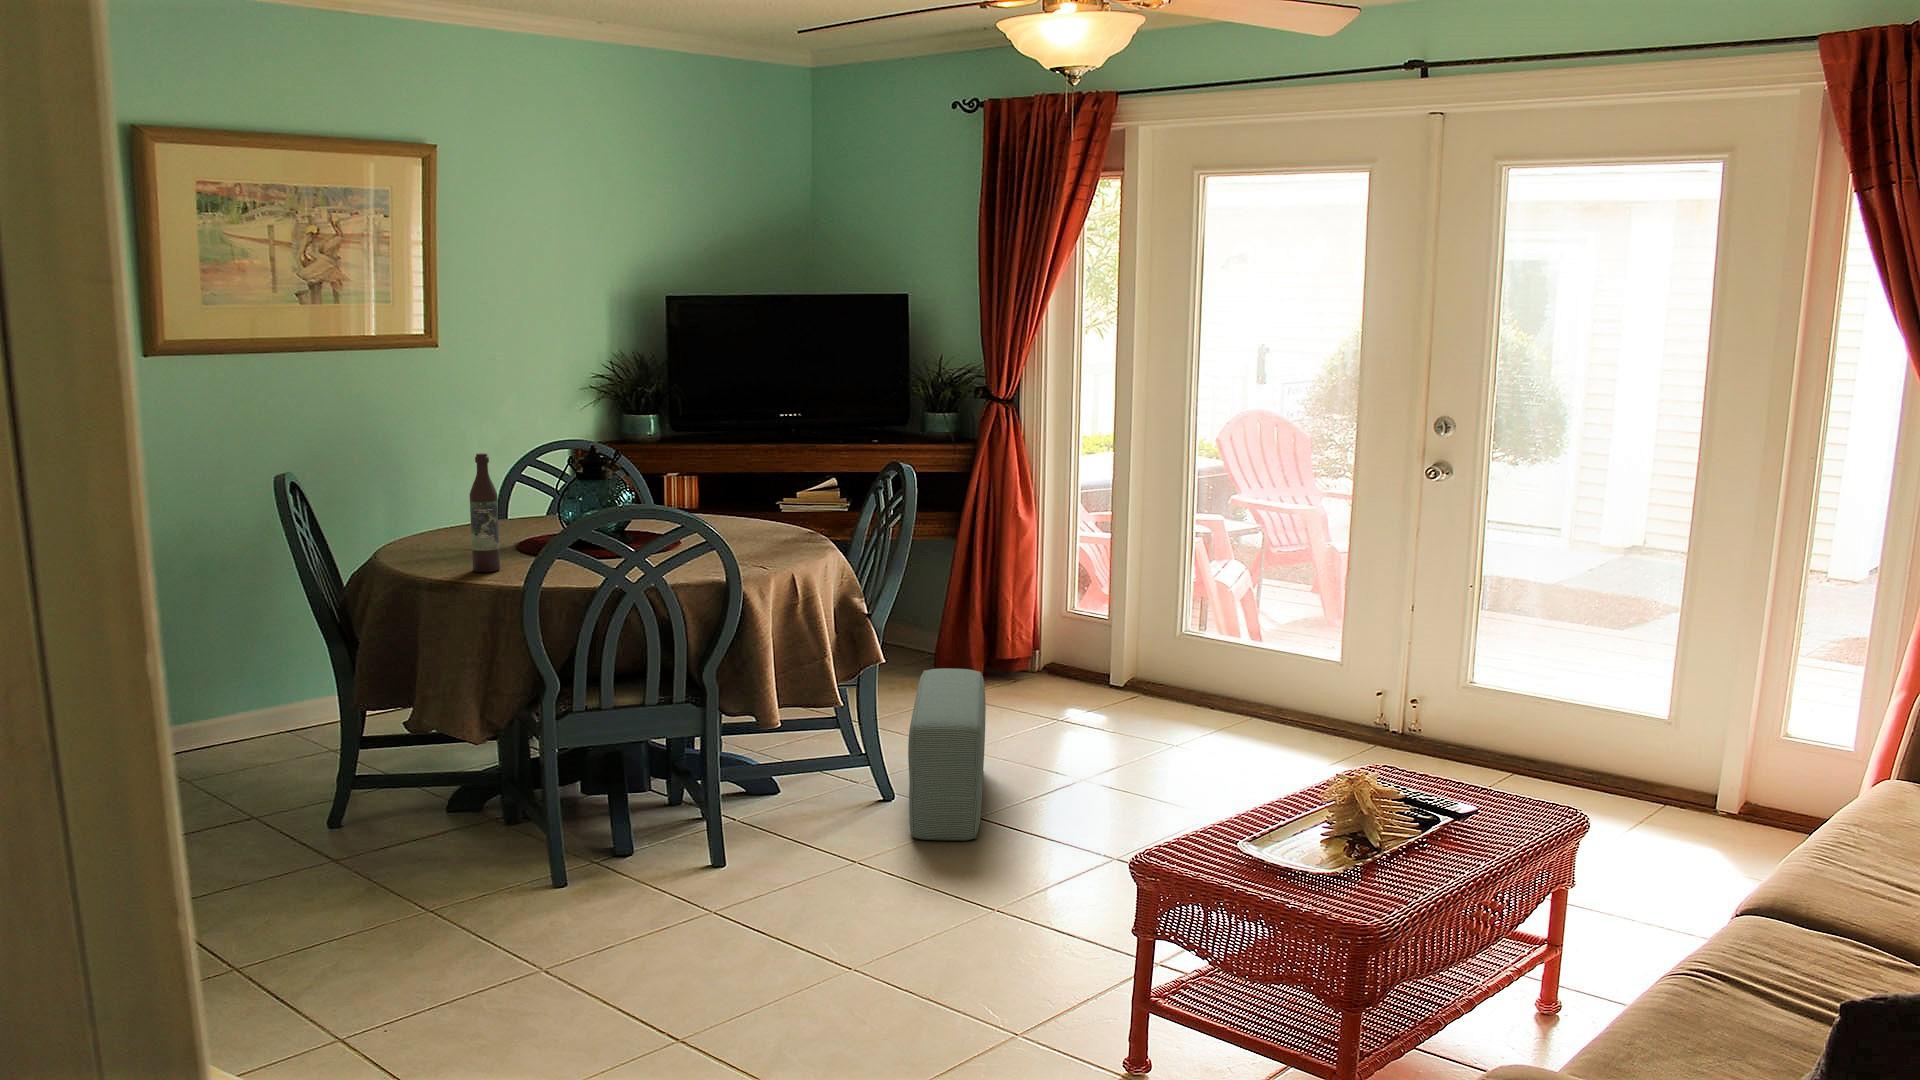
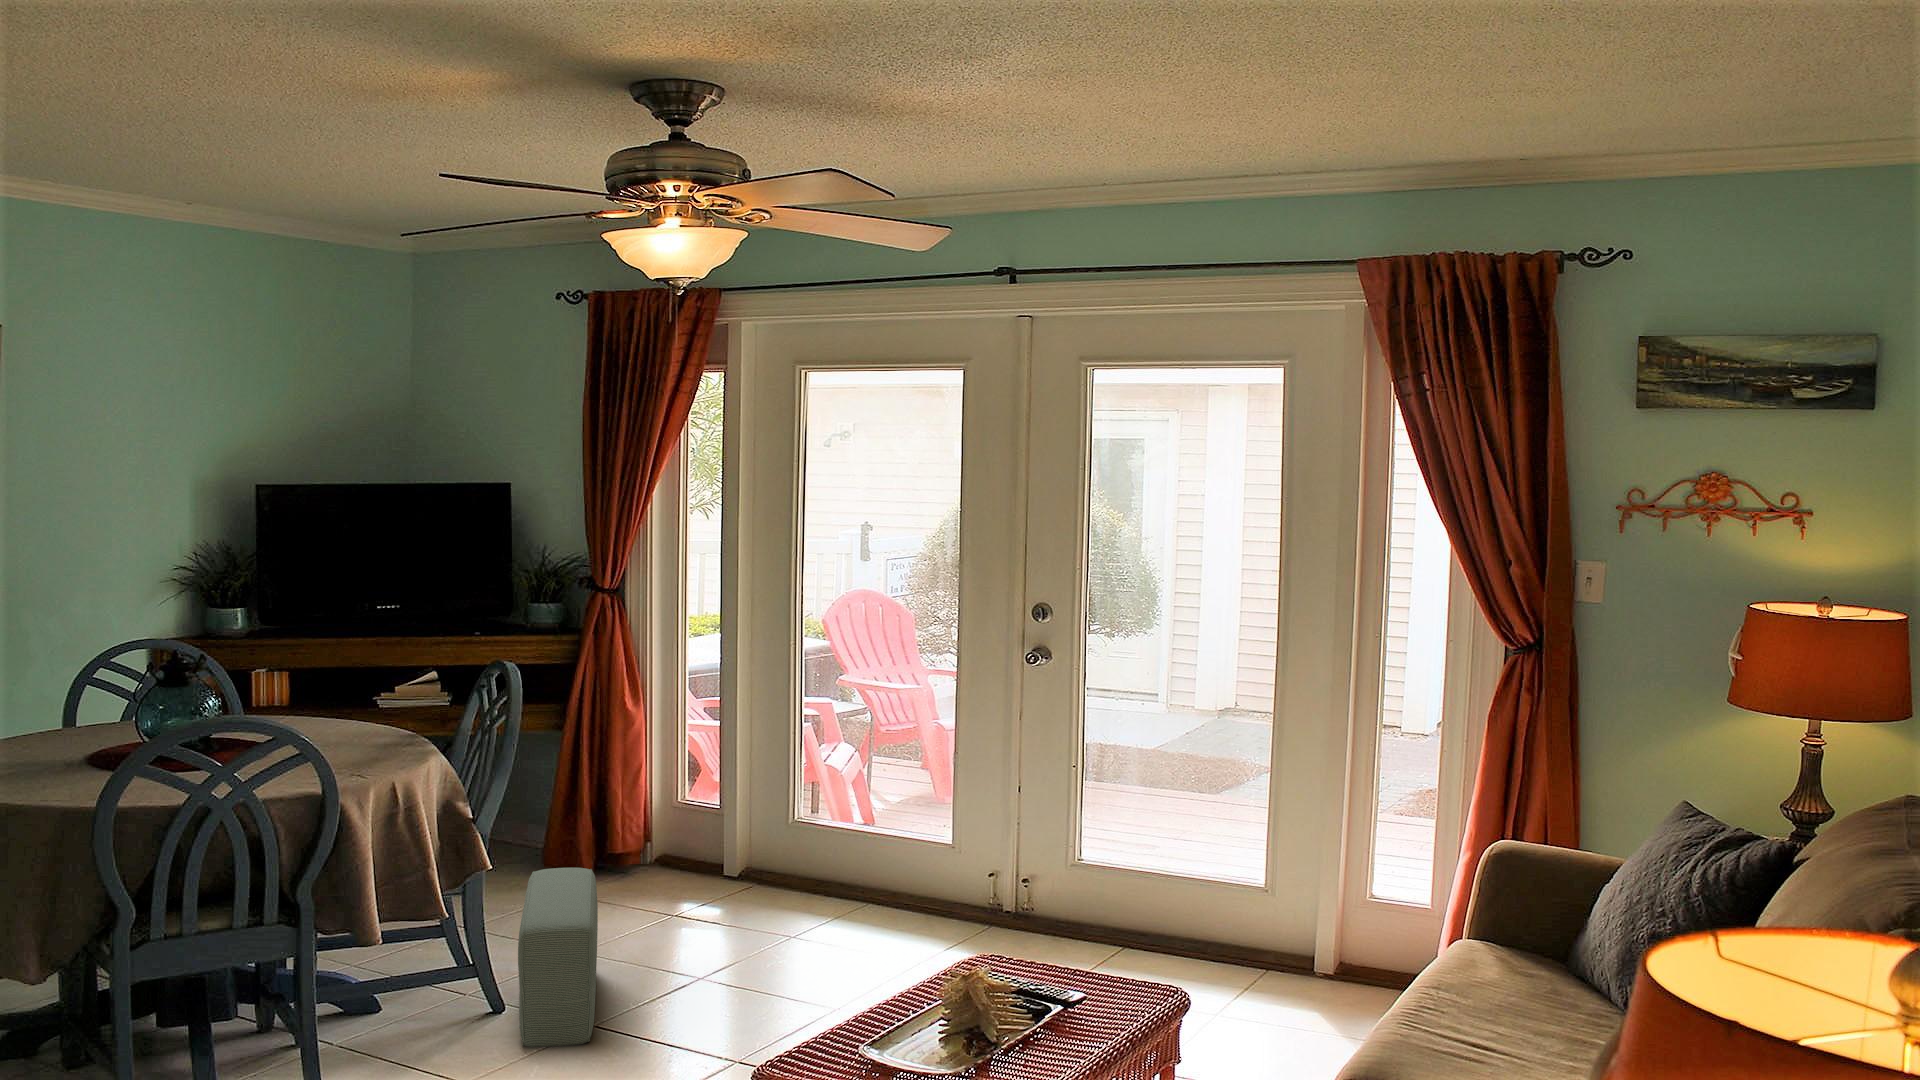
wine bottle: present [470,453,500,572] -> none [34,669,67,795]

